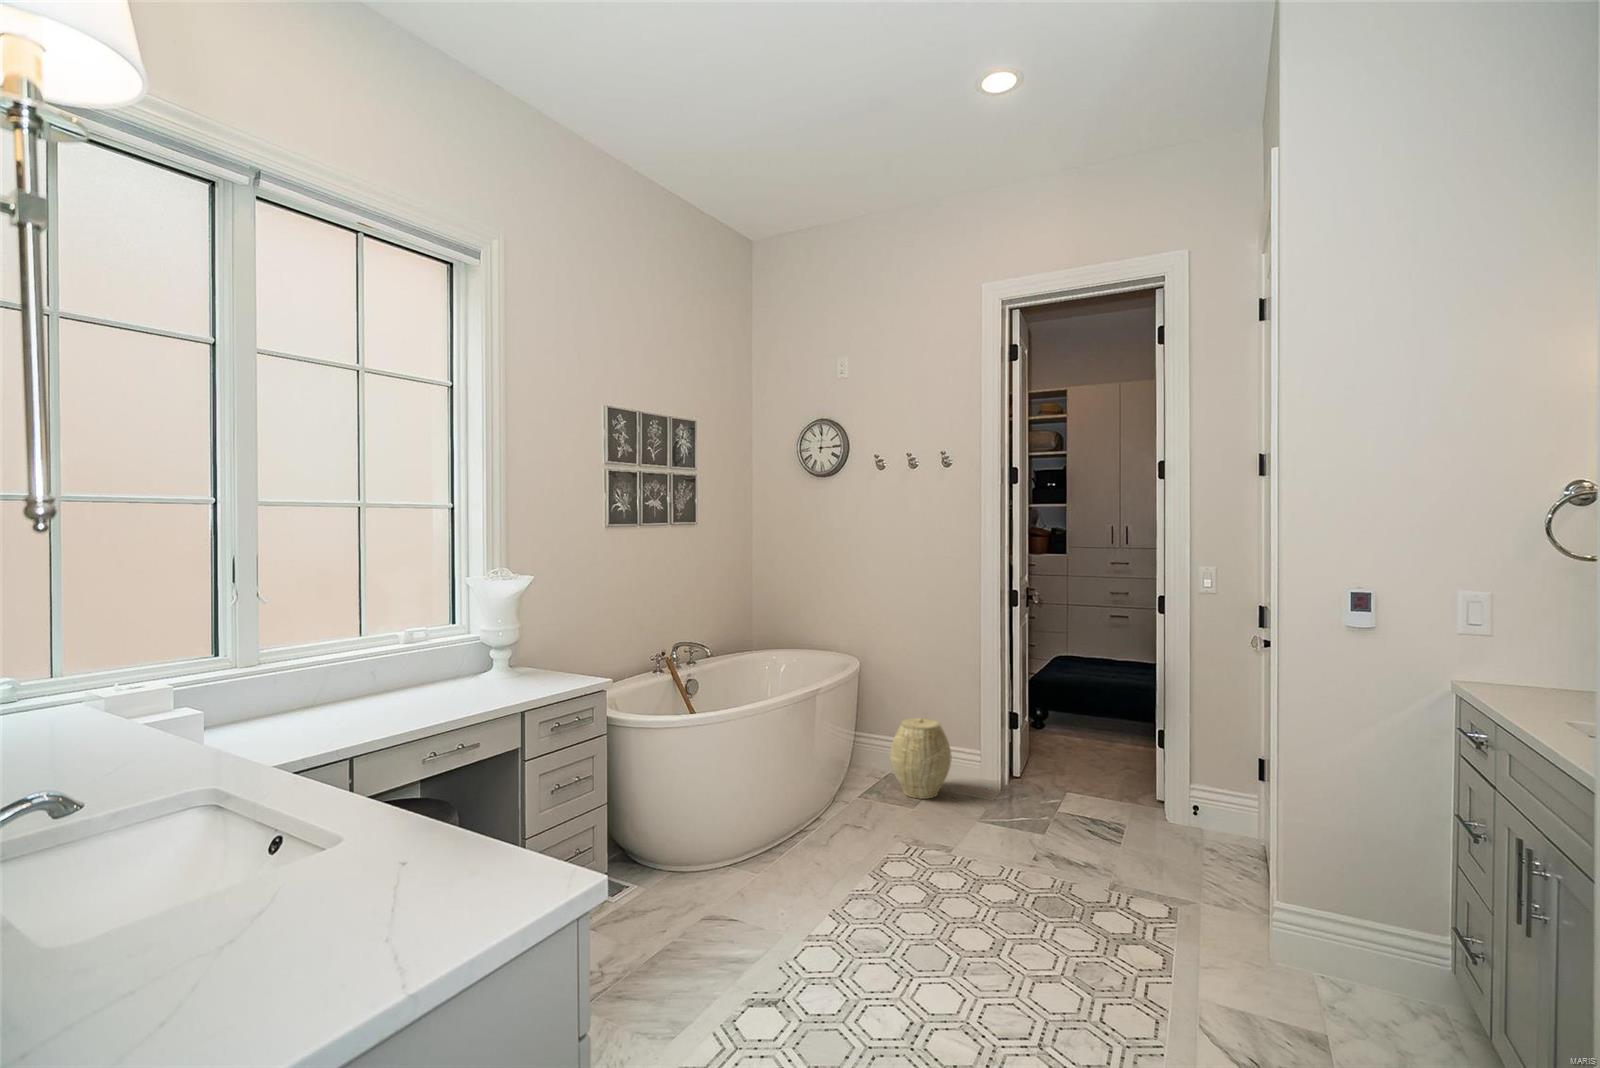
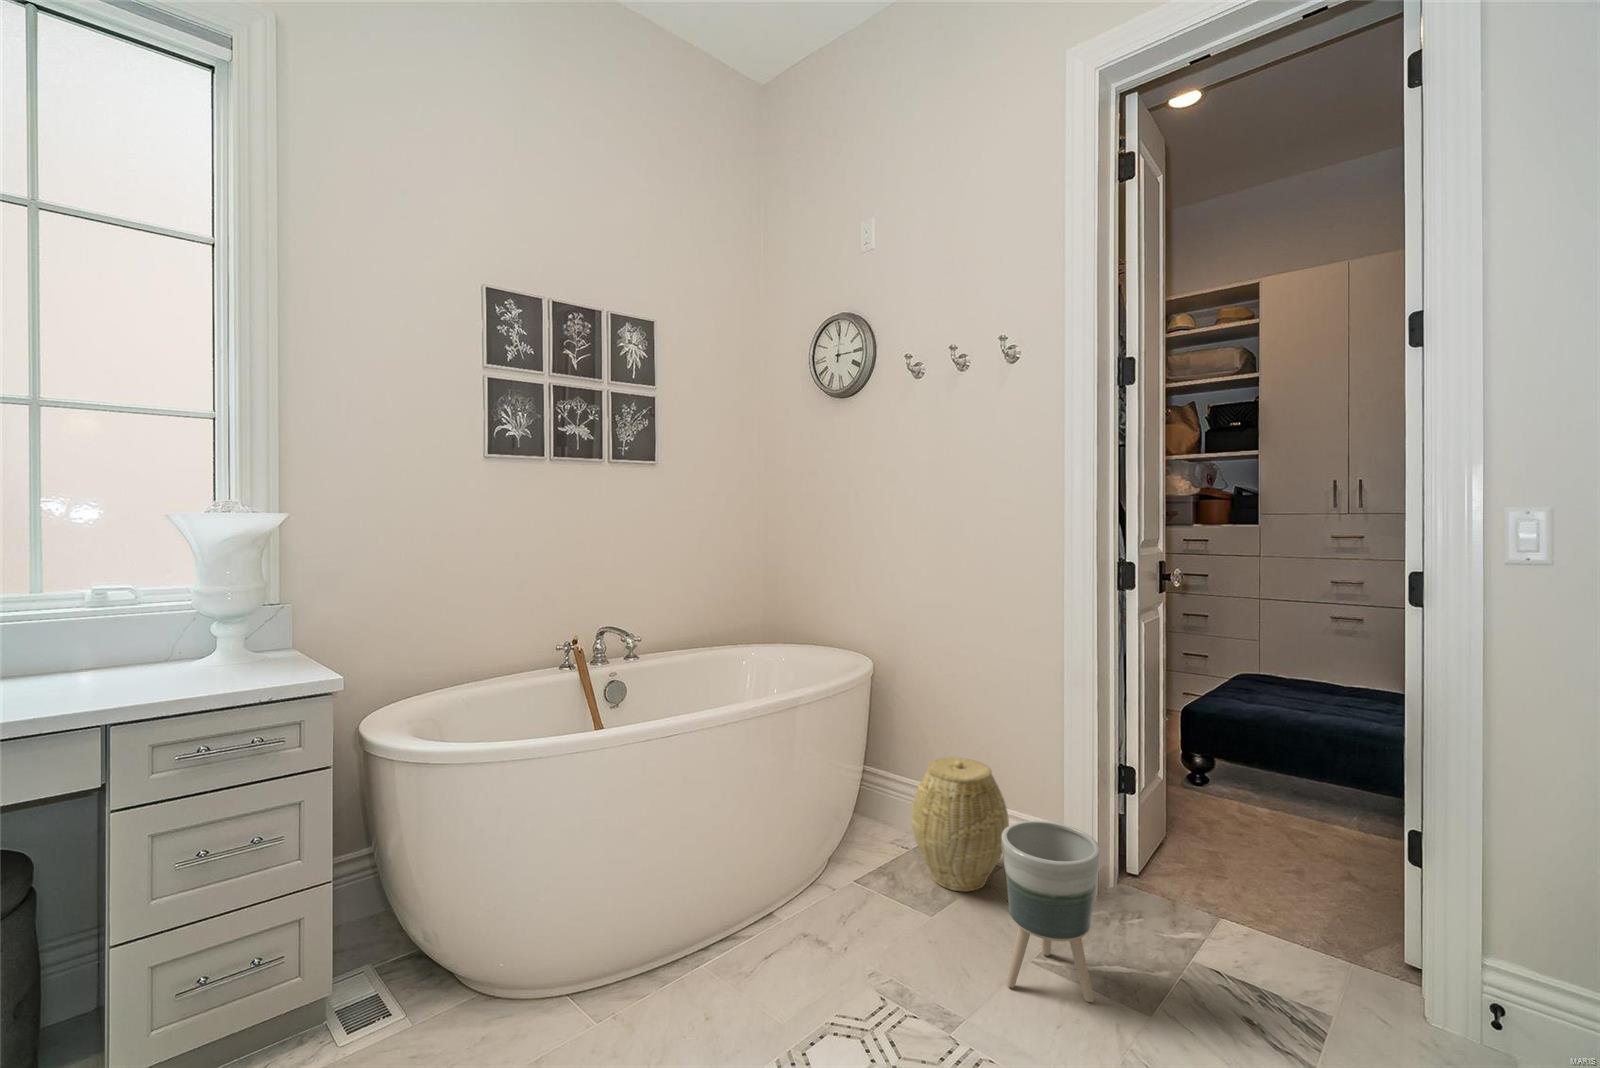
planter: none [964,741,1017,832] -> present [1002,821,1100,1002]

